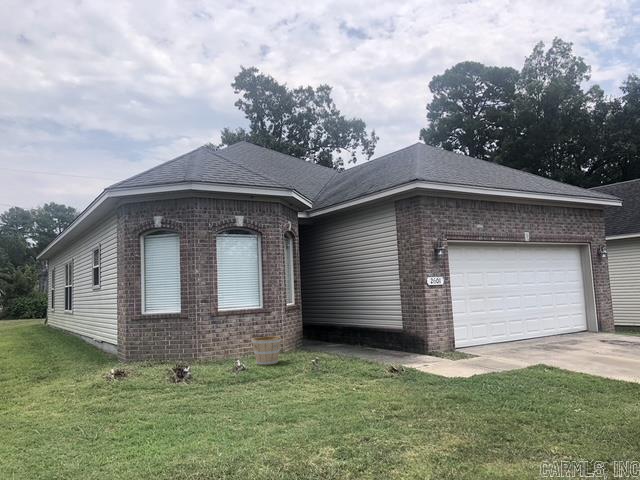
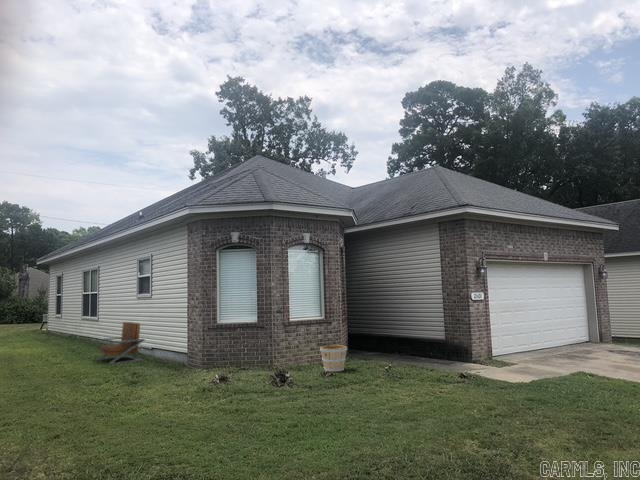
lounge chair: none [54,313,97,356] -> present [98,322,144,364]

